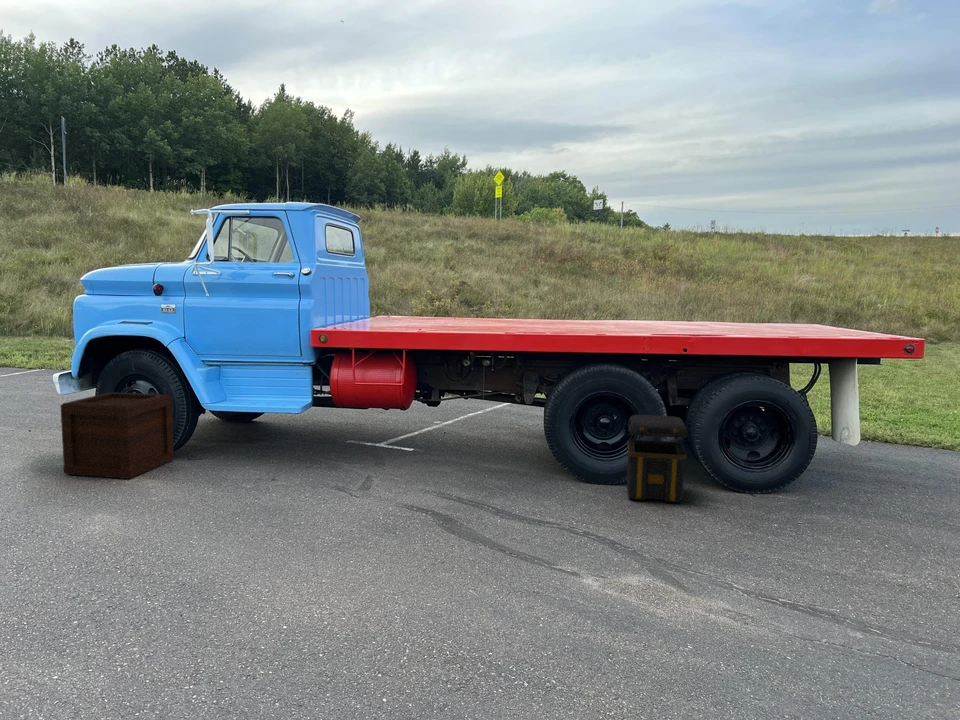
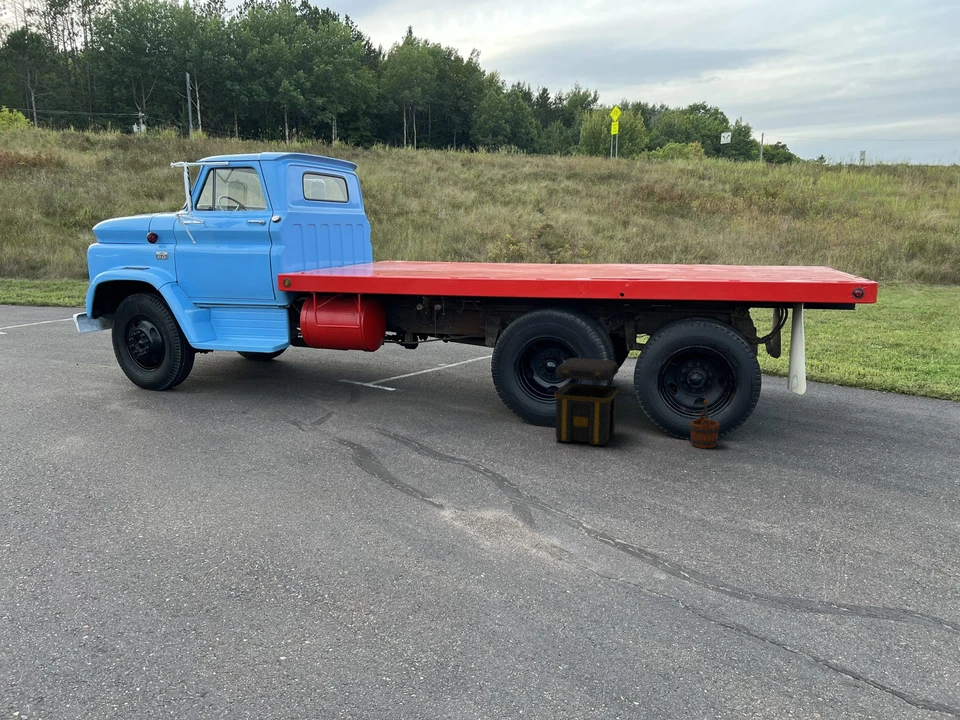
wooden crate: present [61,392,174,479] -> none [68,331,172,408]
wooden bucket: none [755,453,785,501] -> present [690,399,719,448]

